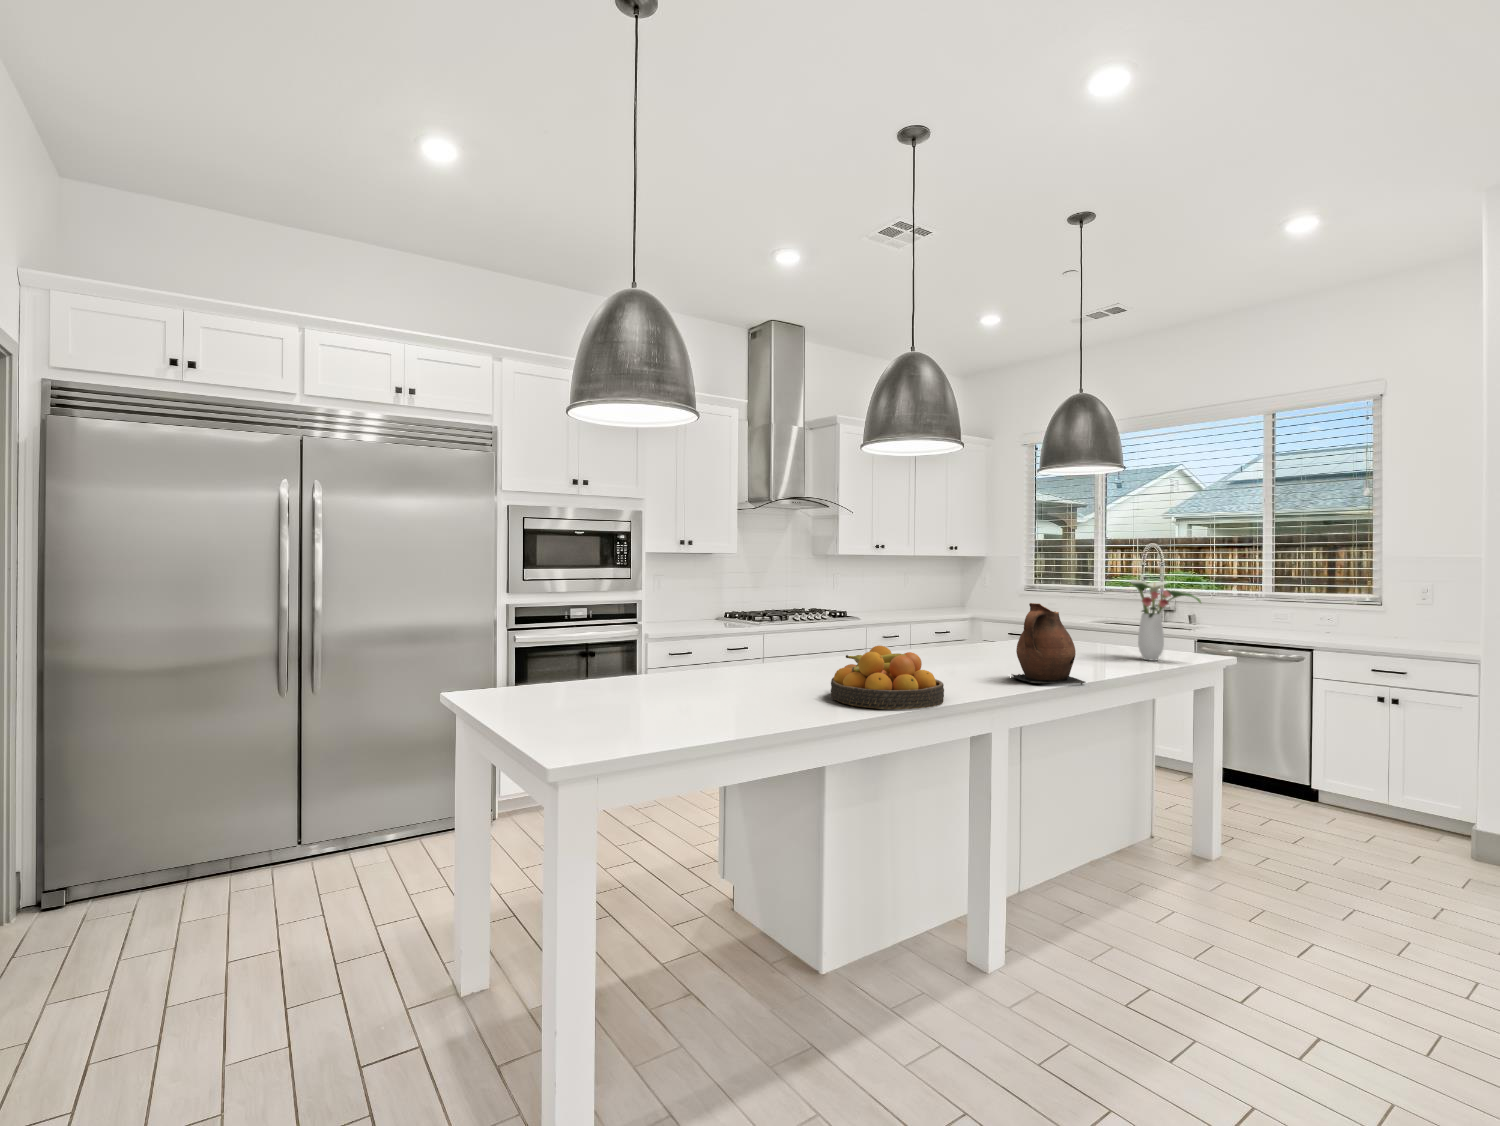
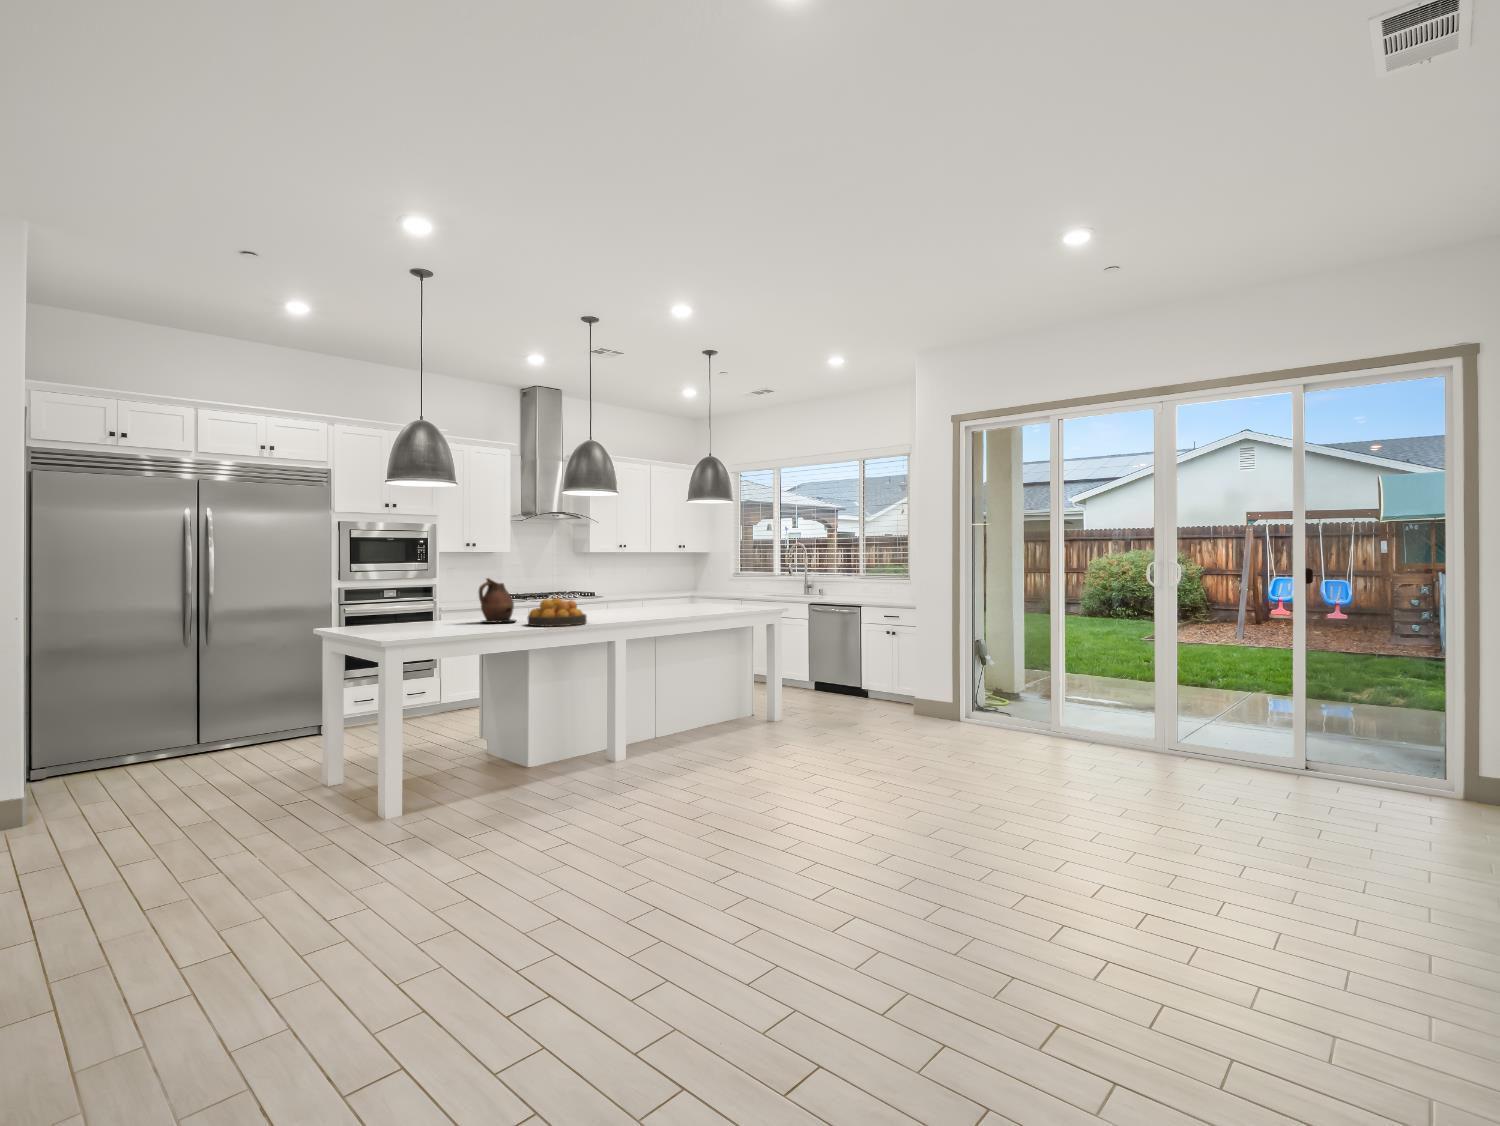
flower arrangement: present [1123,580,1201,661] -> none [720,563,760,609]
ceramic pitcher: present [1012,603,1086,685] -> present [478,578,515,623]

